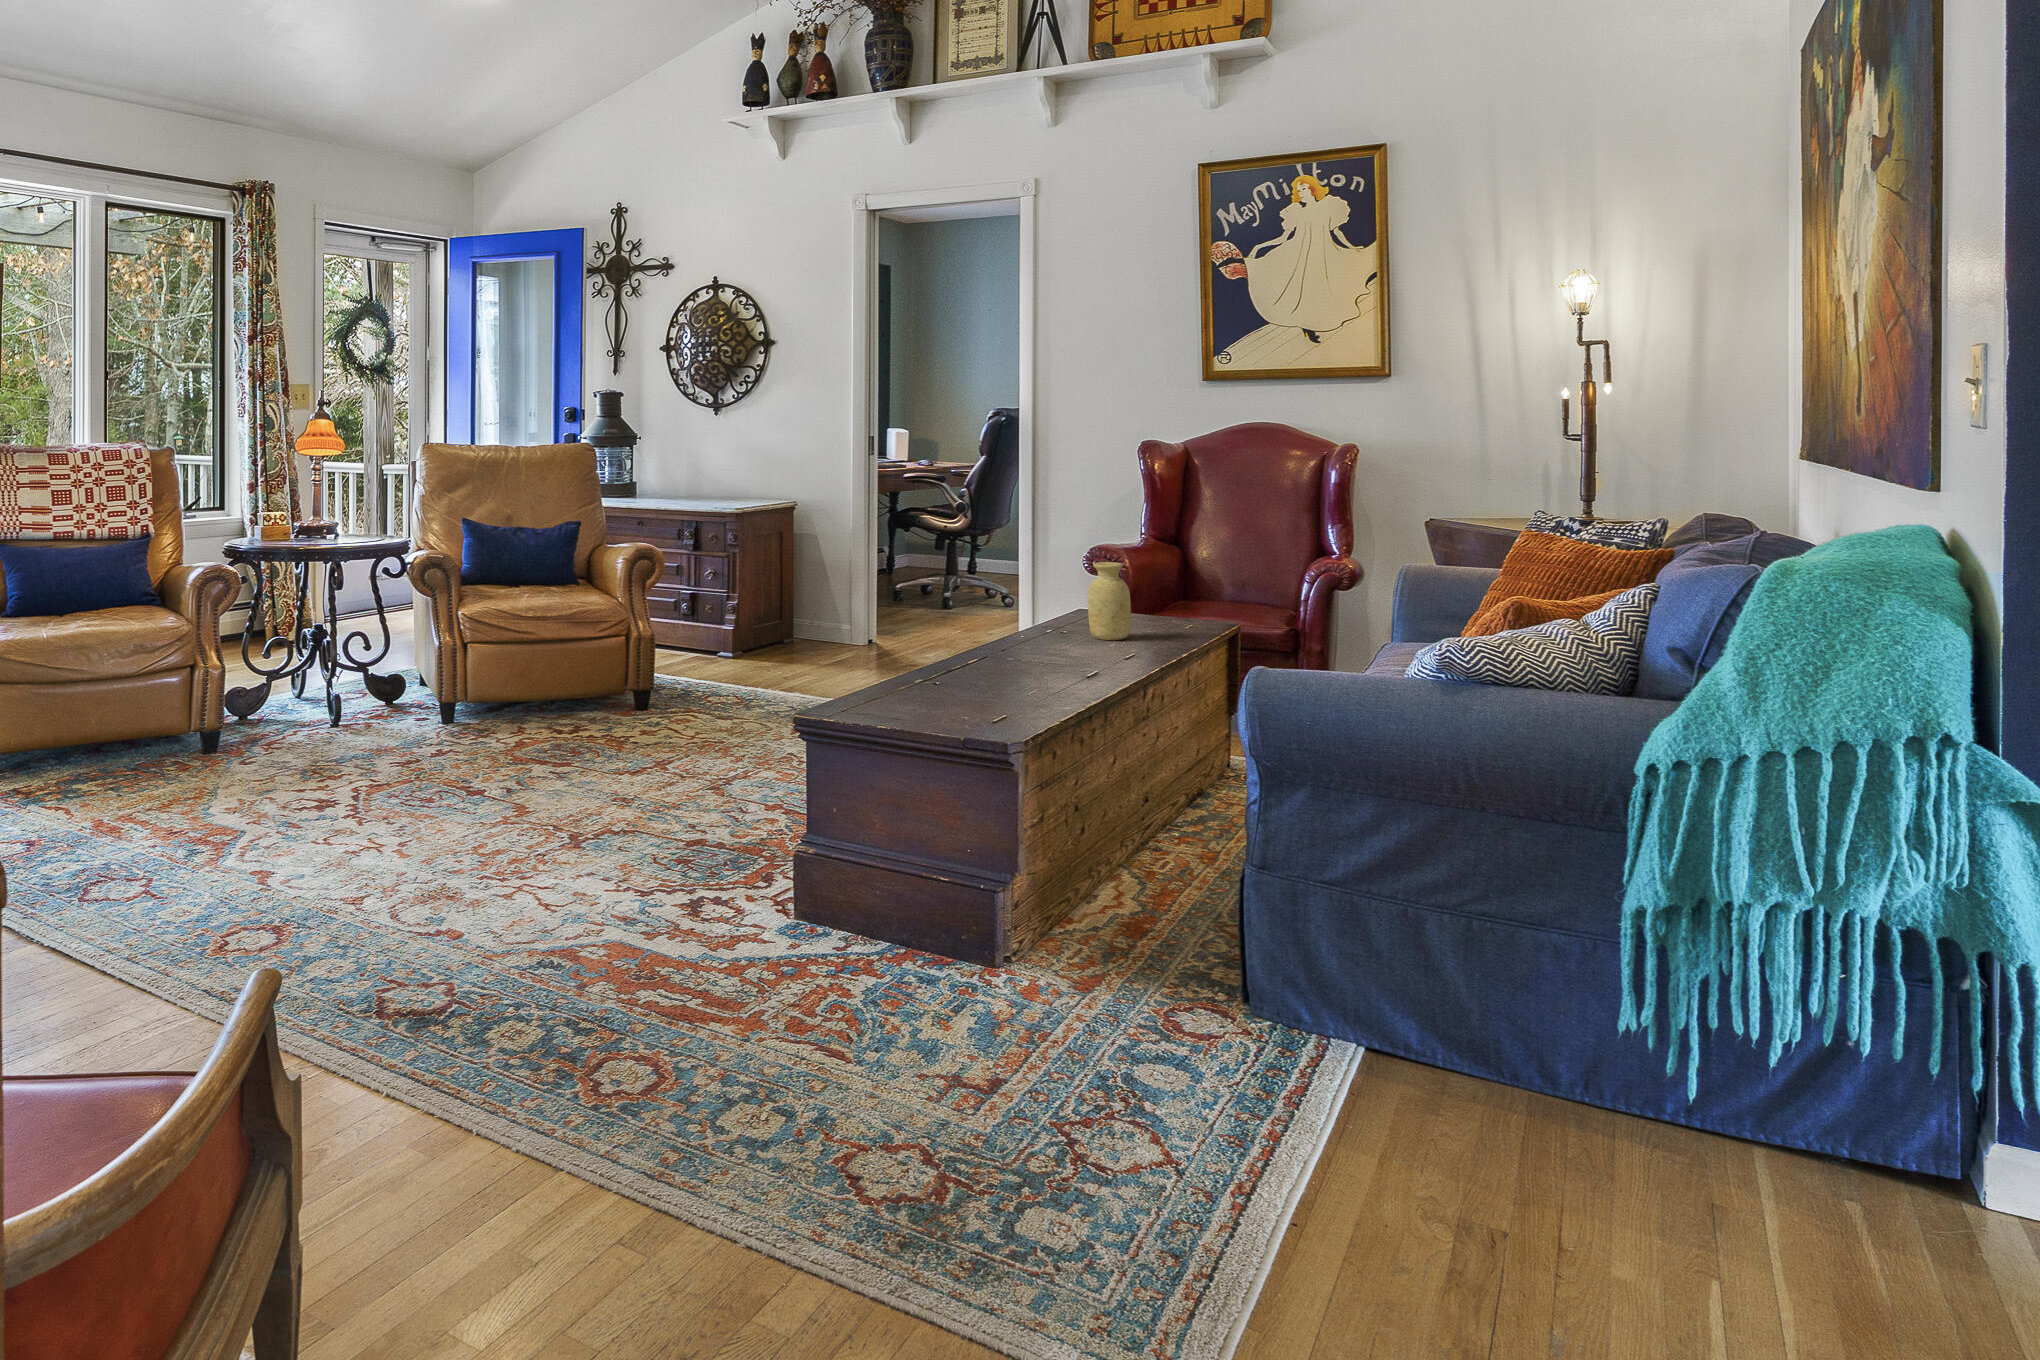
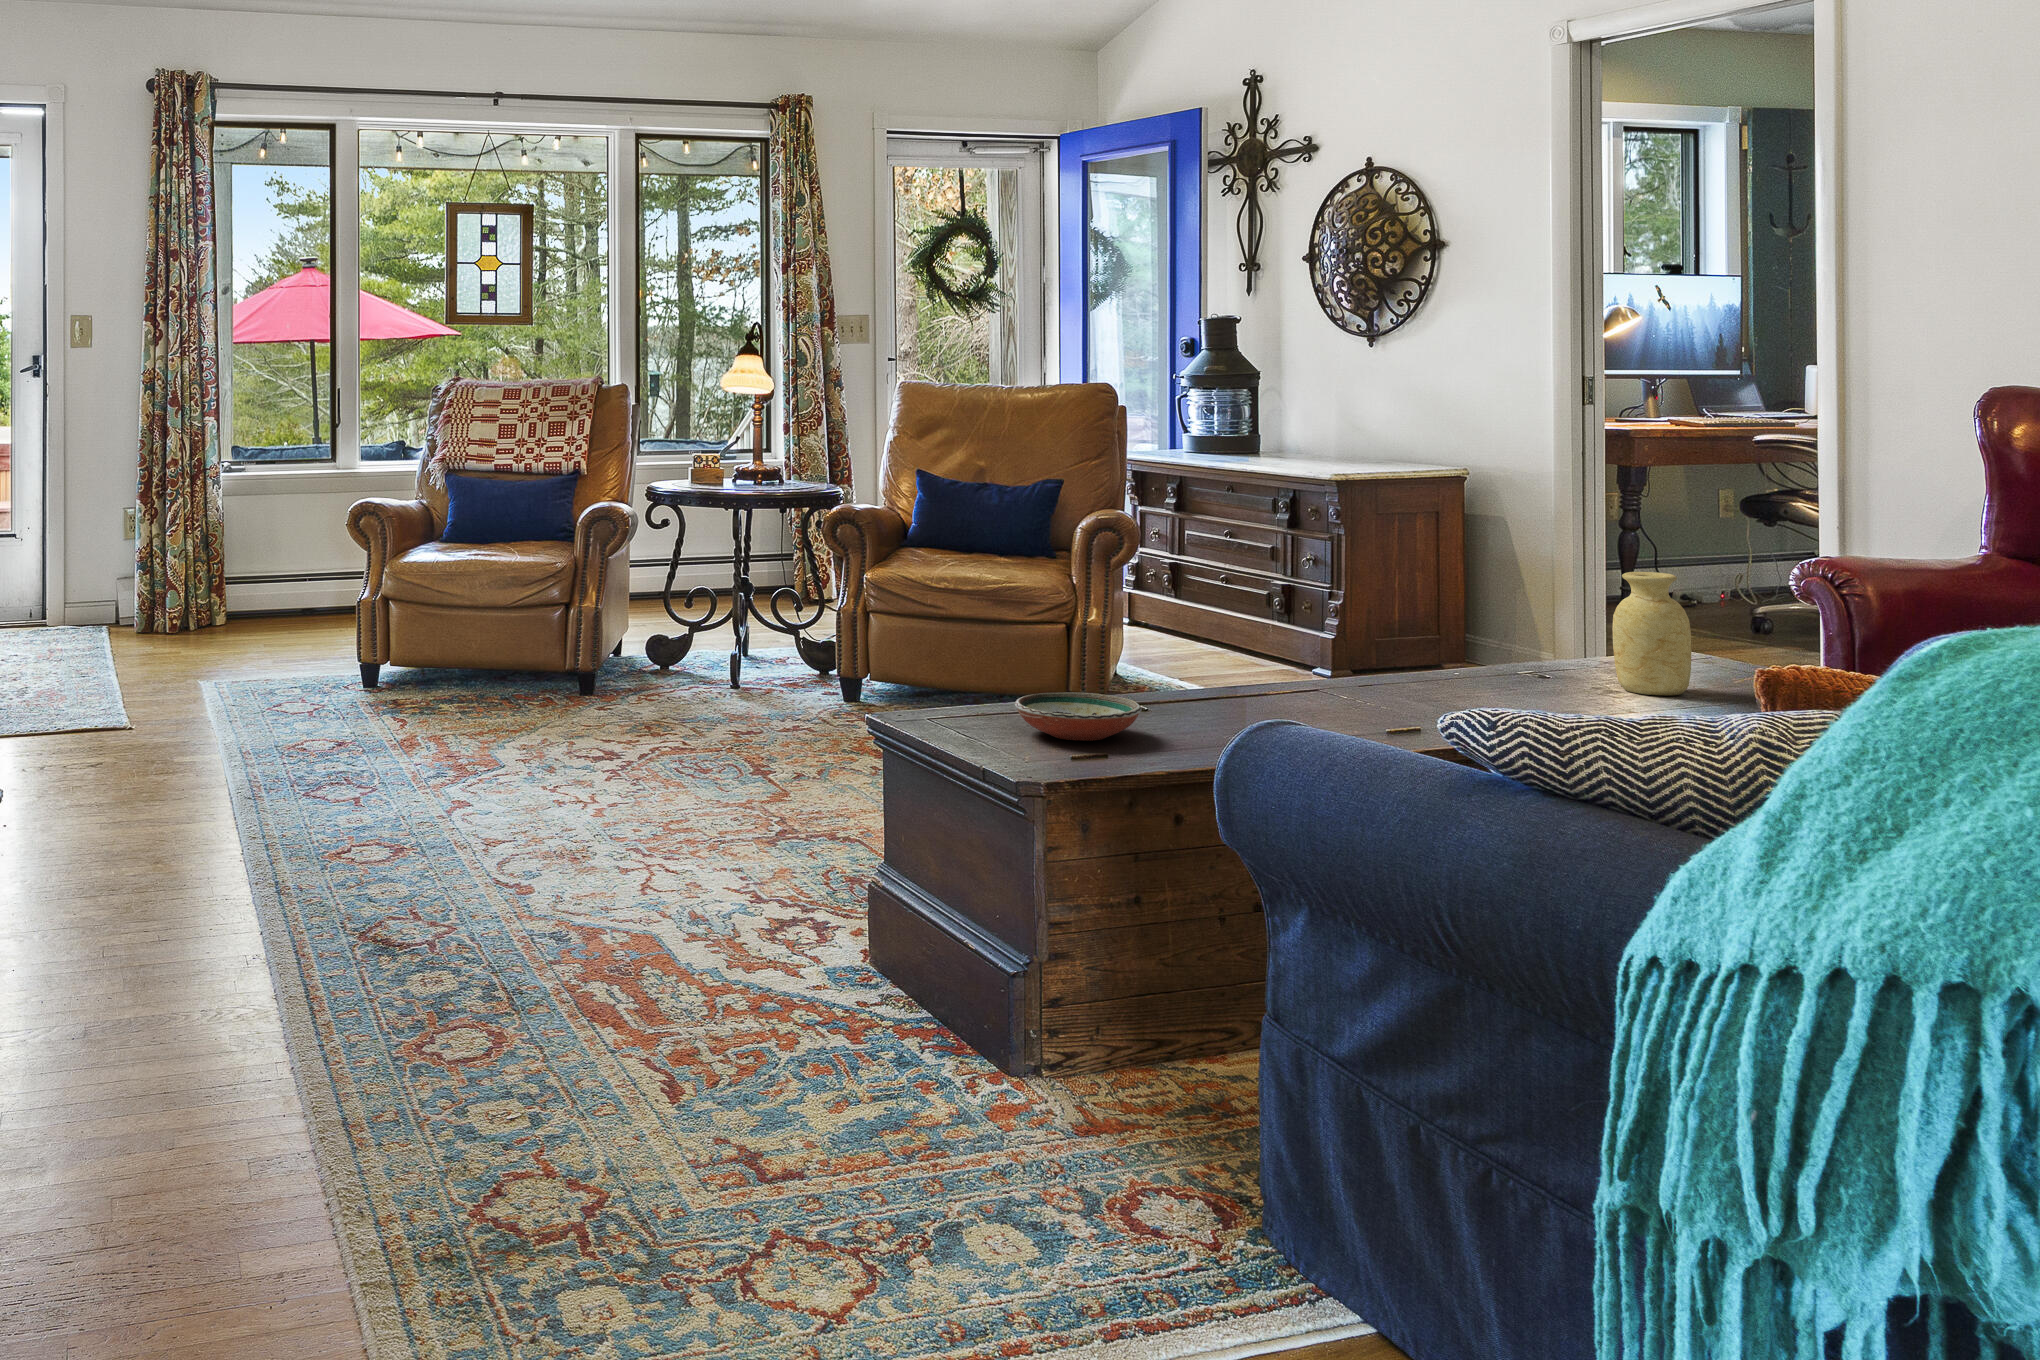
decorative bowl: none [862,679,954,715] -> present [1015,692,1142,741]

